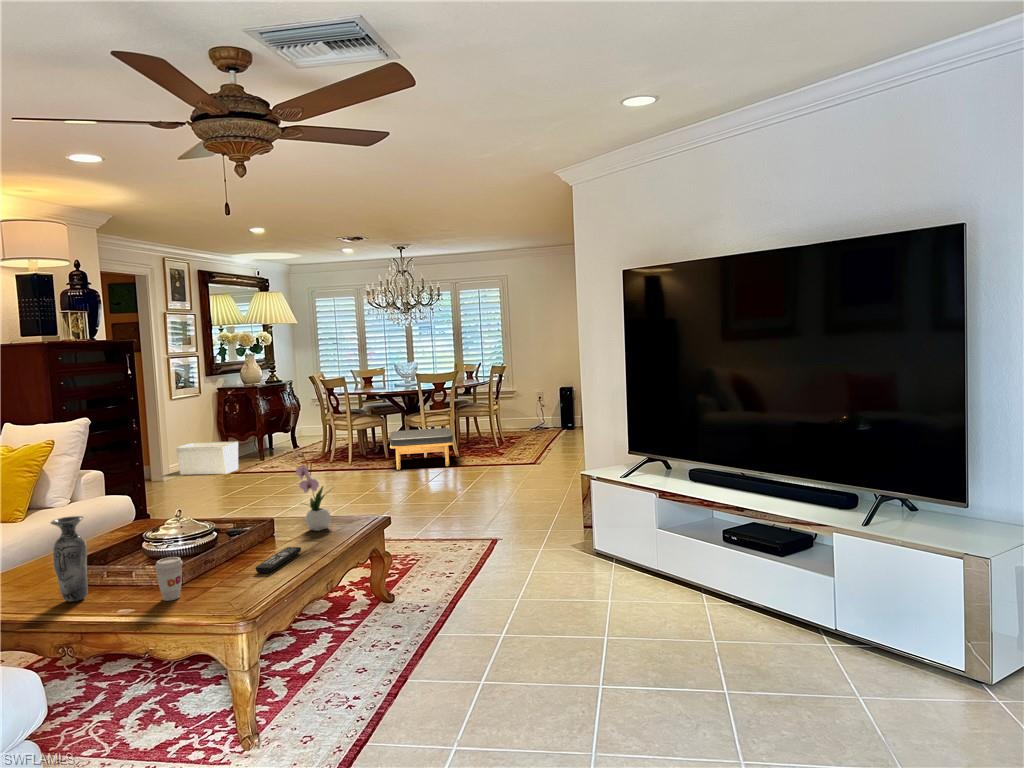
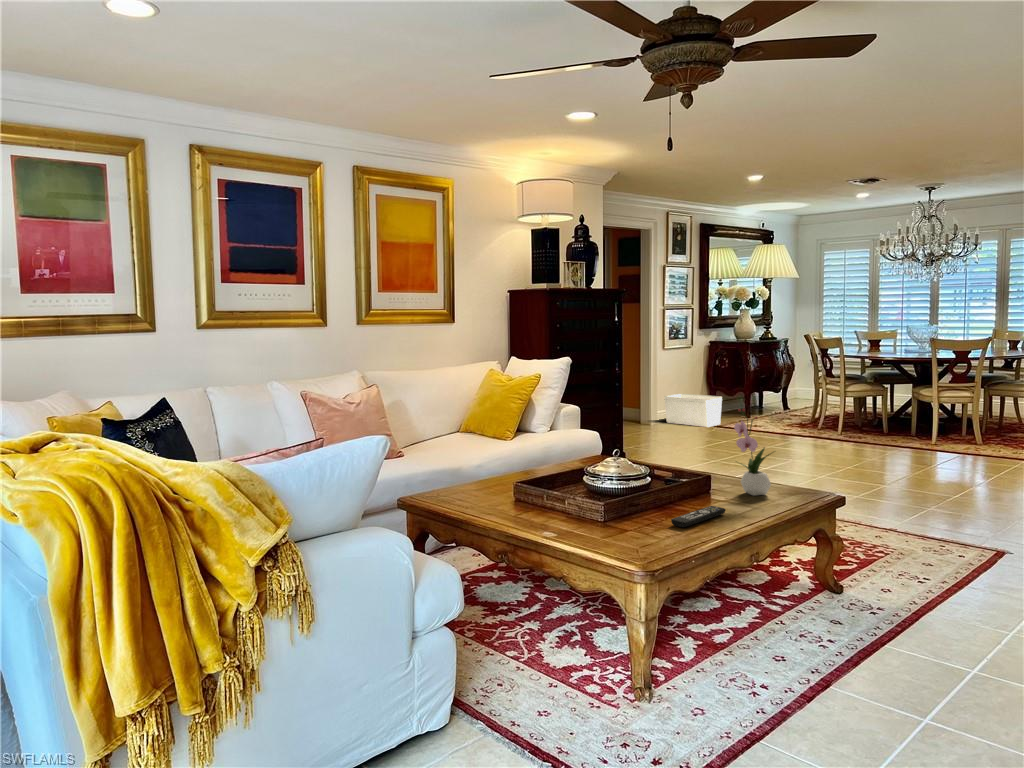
ottoman: present [390,428,454,470] -> none [889,402,977,452]
vase: present [51,516,88,601] -> none [502,439,528,514]
coffee cup: present [155,557,183,601] -> none [575,491,599,533]

